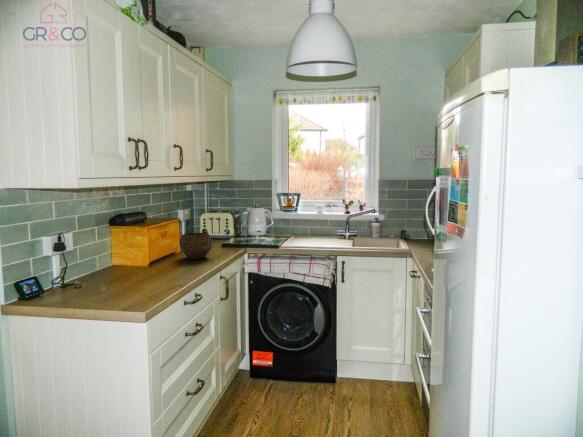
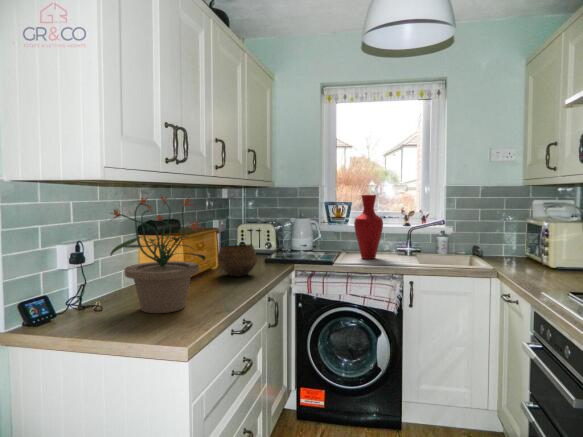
vase: none [299,188,324,243] -> present [354,195,383,259]
potted plant: none [84,195,164,289] -> present [110,196,205,313]

